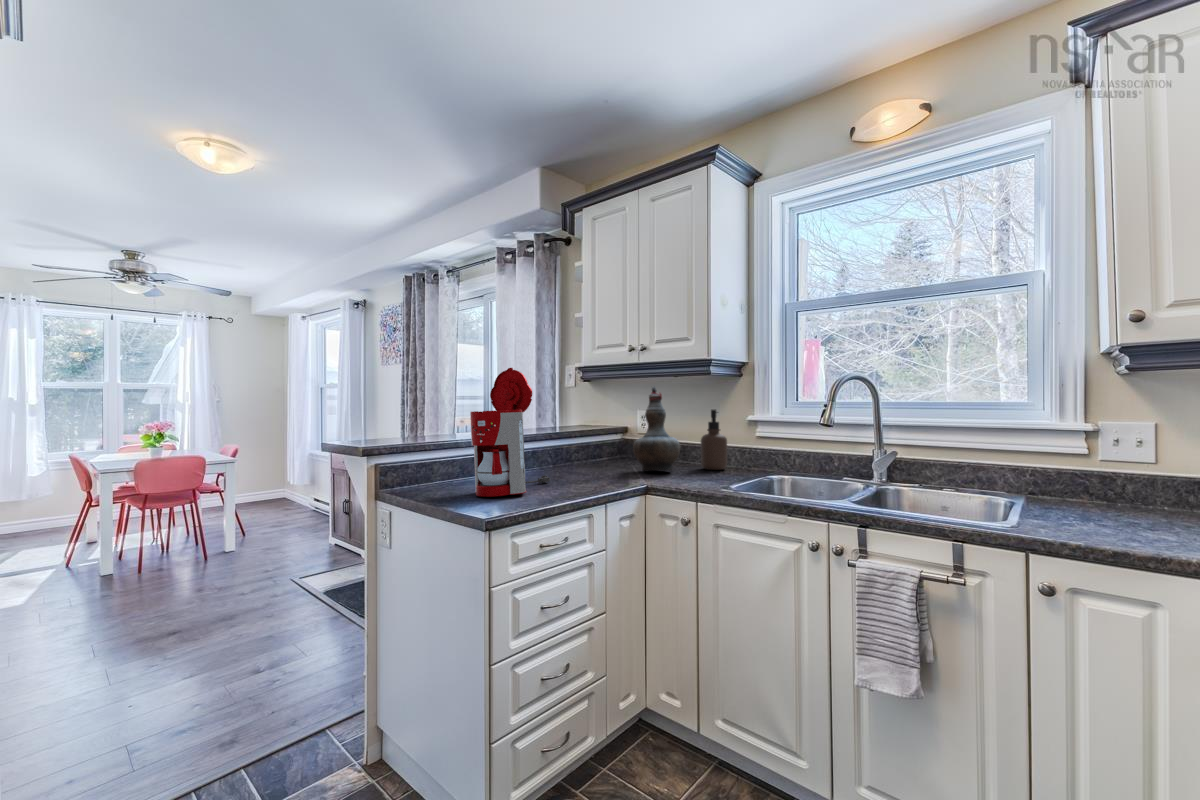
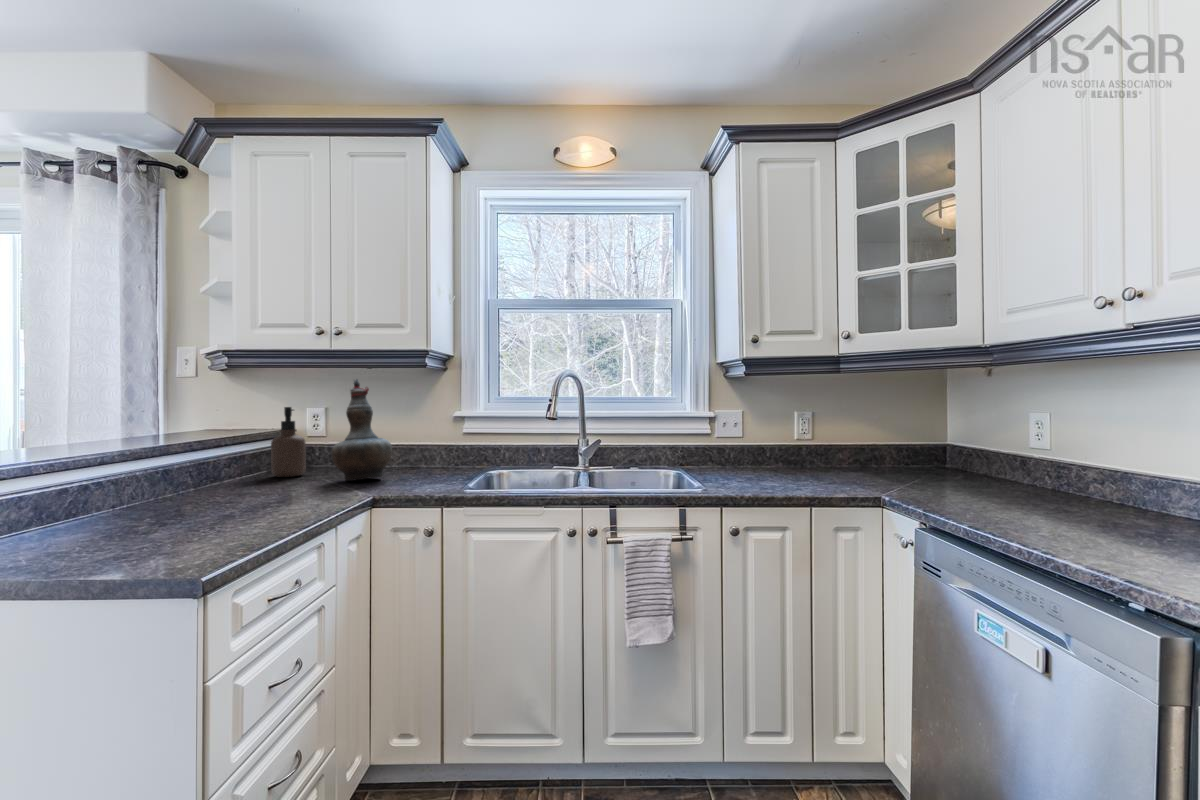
coffee maker: present [470,368,550,497] -> none [125,350,239,545]
soap dispenser: present [701,410,727,470] -> present [271,407,306,477]

